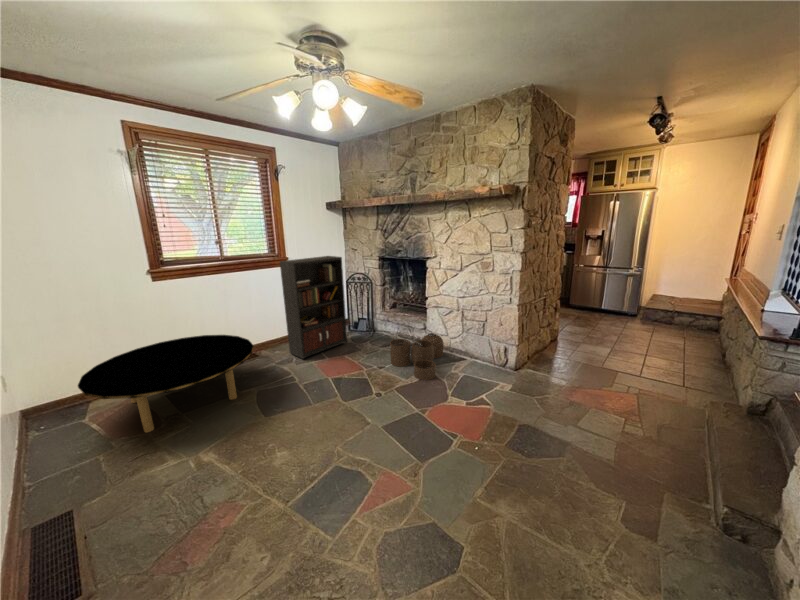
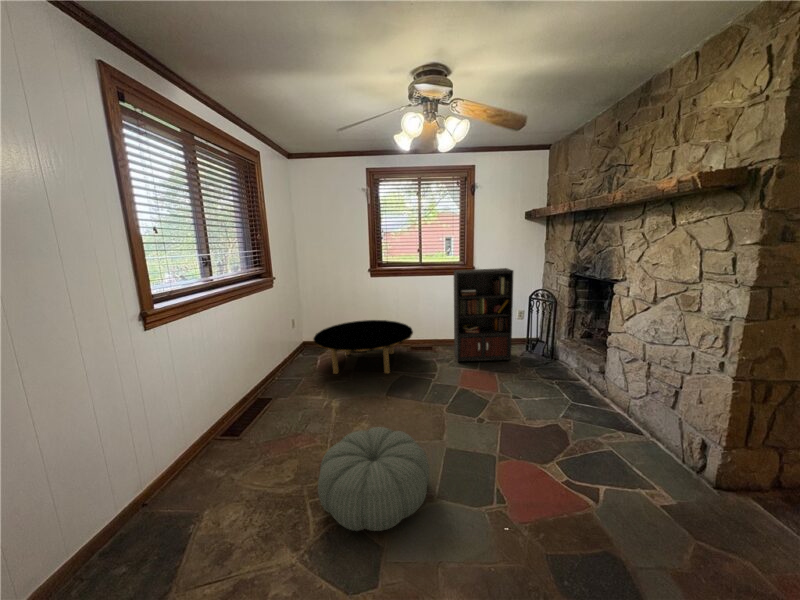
woven basket: present [390,333,444,380] -> none [530,368,616,432]
pouf: none [312,427,435,547] -> present [318,427,429,531]

